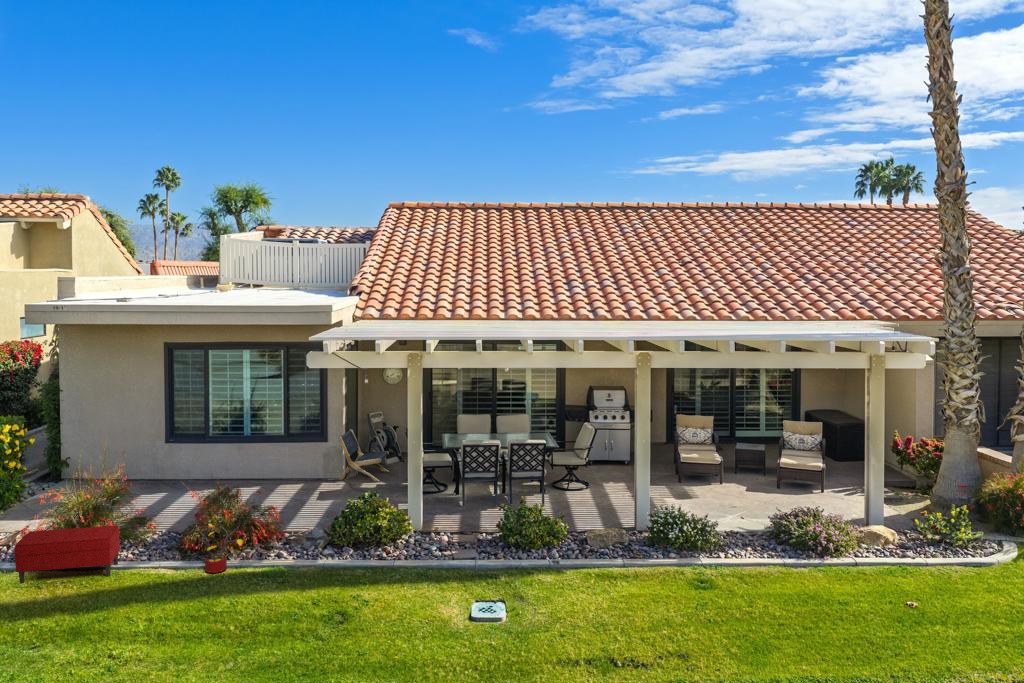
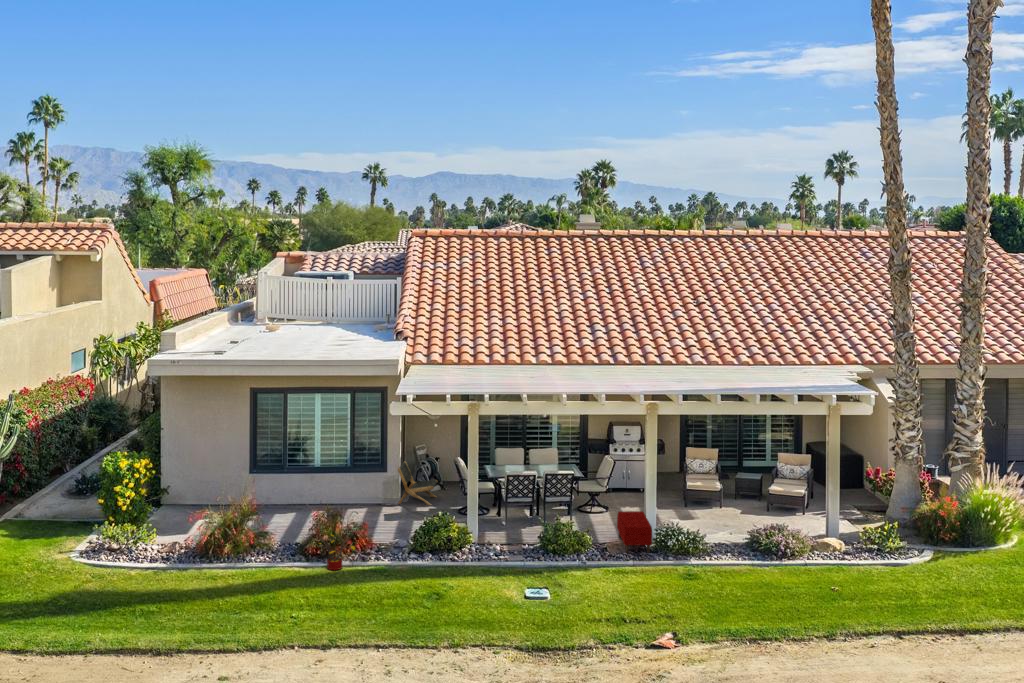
bench: present [14,525,120,583] -> present [617,511,652,553]

